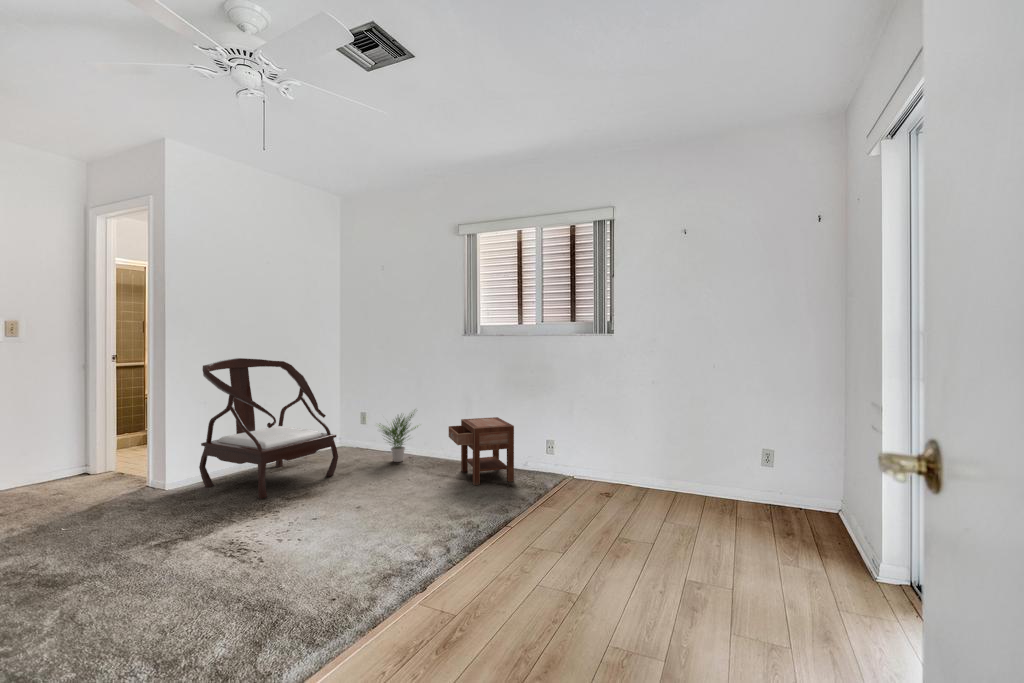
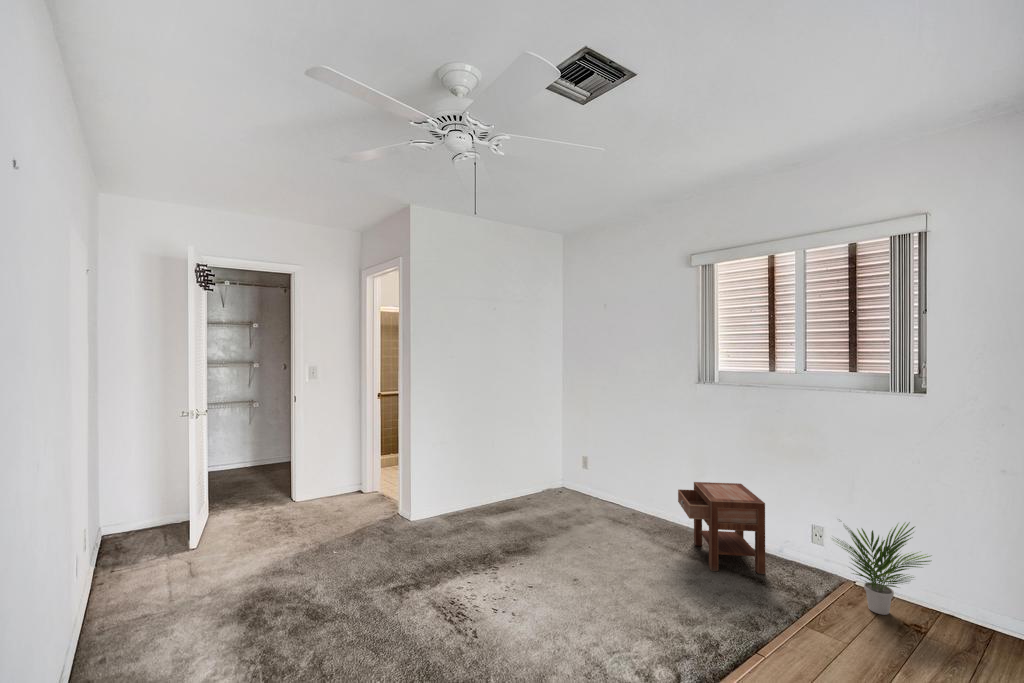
armchair: present [199,358,338,499] -> none [435,398,557,546]
potted plant: present [379,414,418,462] -> present [837,522,930,615]

